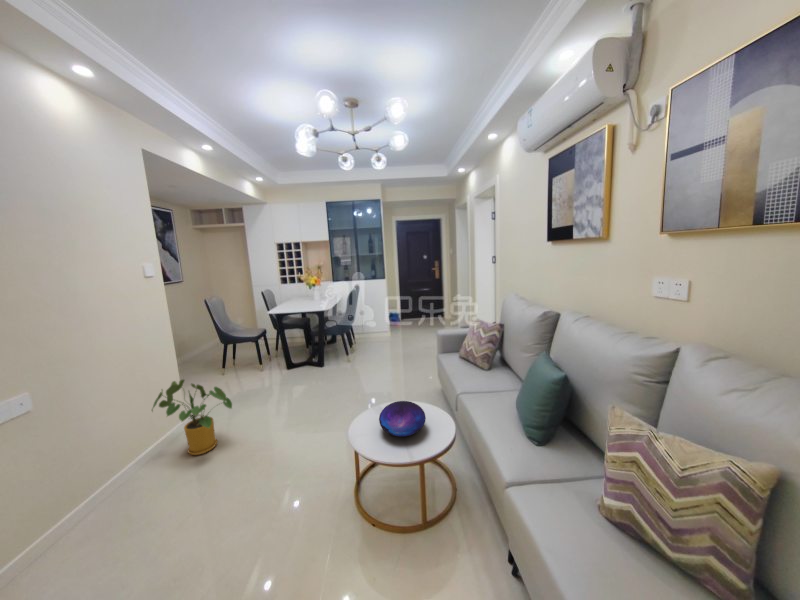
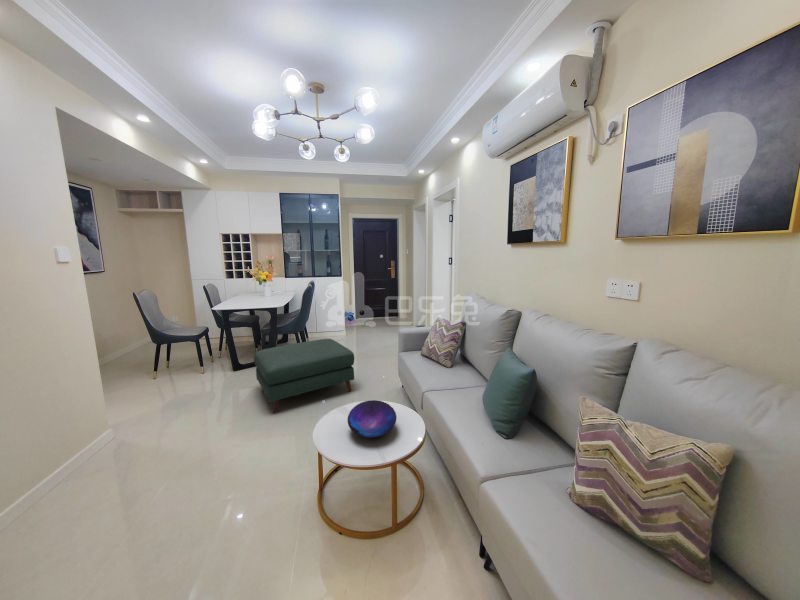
ottoman: none [303,340,395,410] -> present [254,339,354,413]
house plant: present [152,380,232,455] -> none [63,384,171,473]

